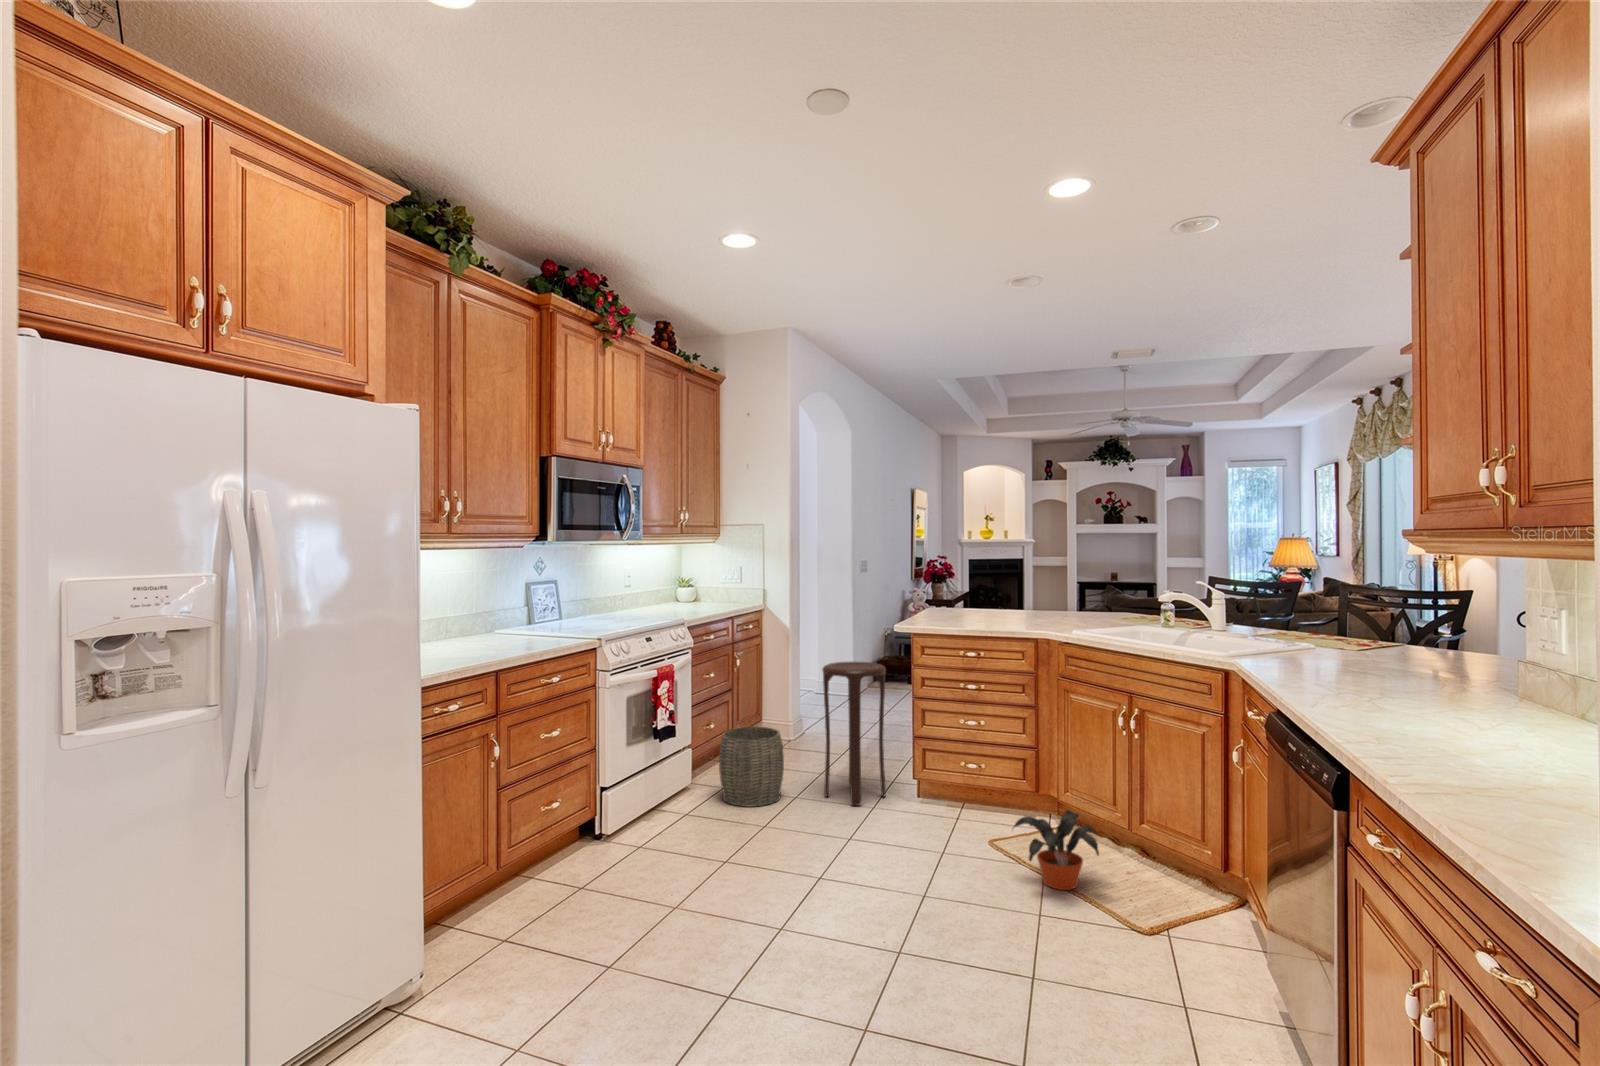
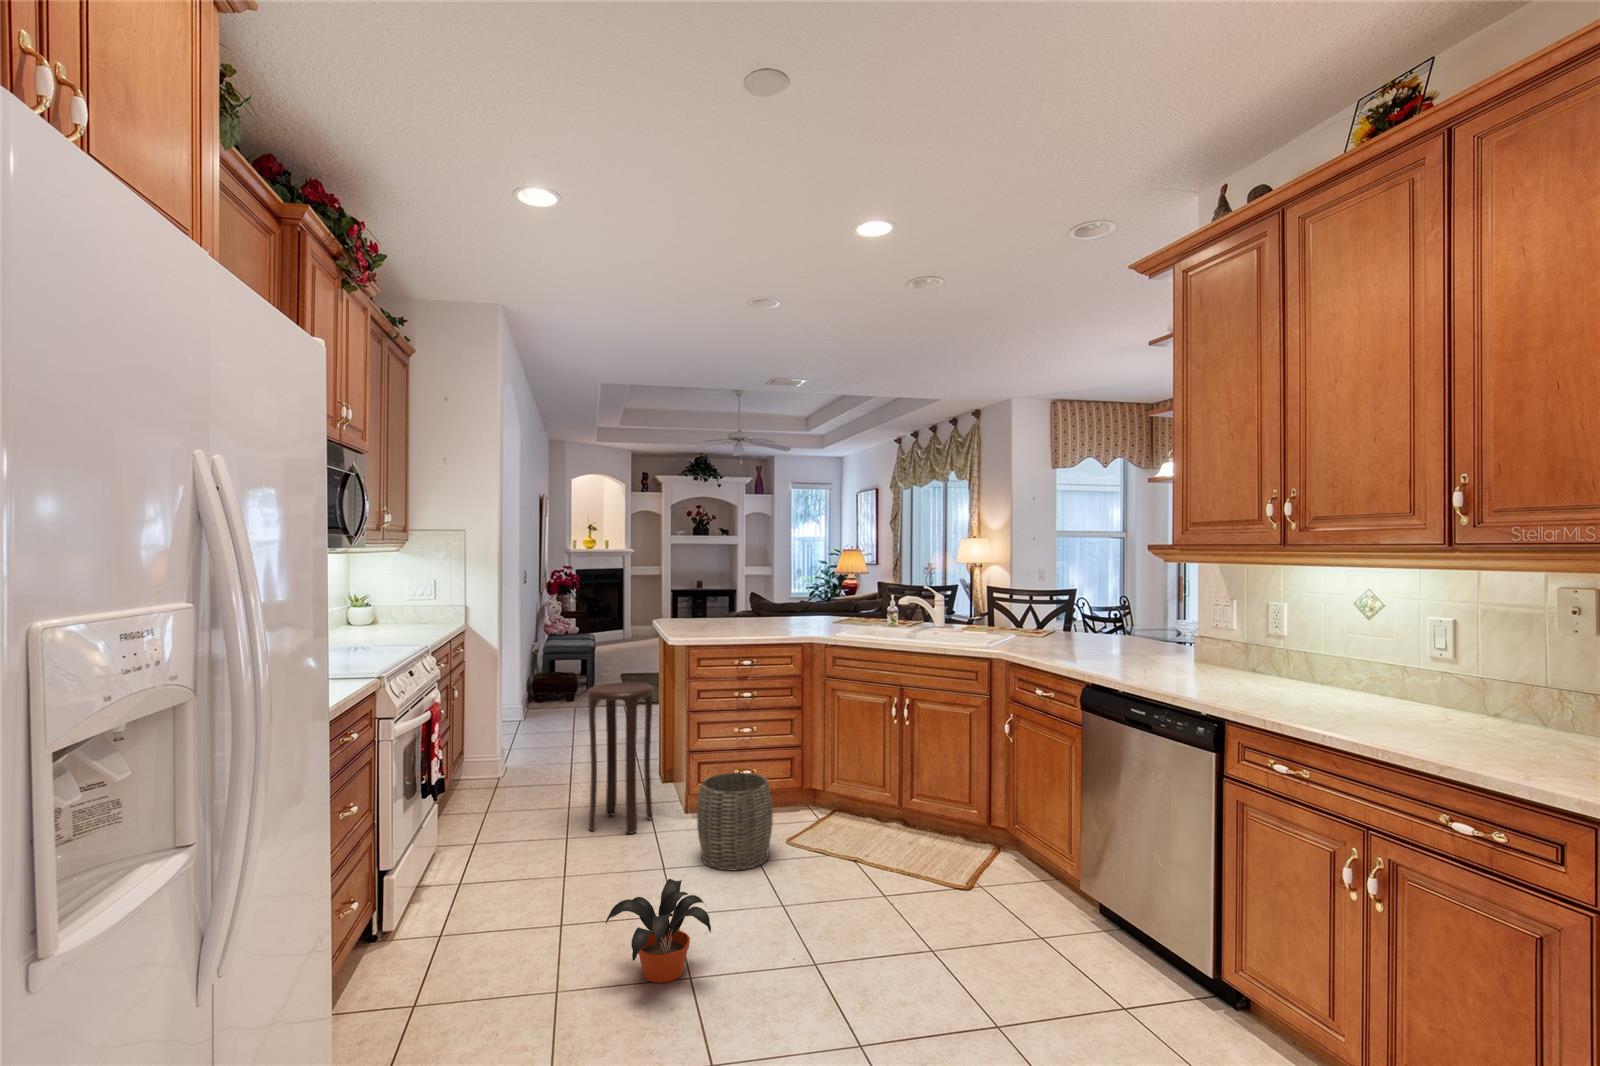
woven basket: present [719,727,784,807] -> present [697,773,773,870]
potted plant: present [1014,810,1099,890] -> present [606,879,711,983]

